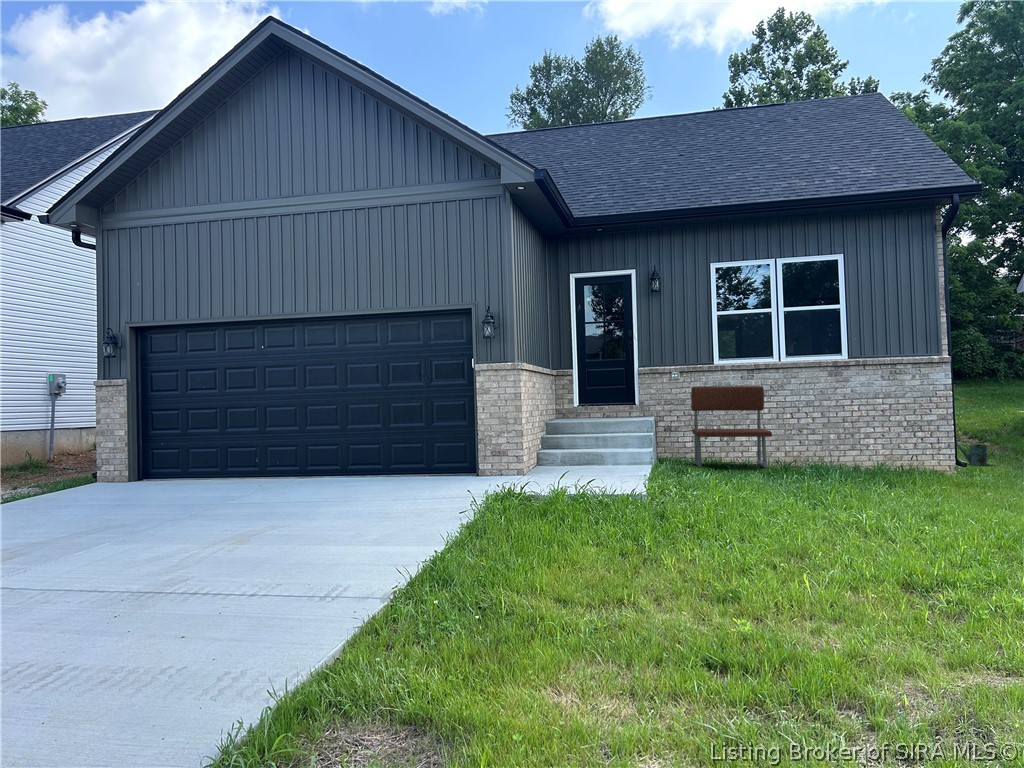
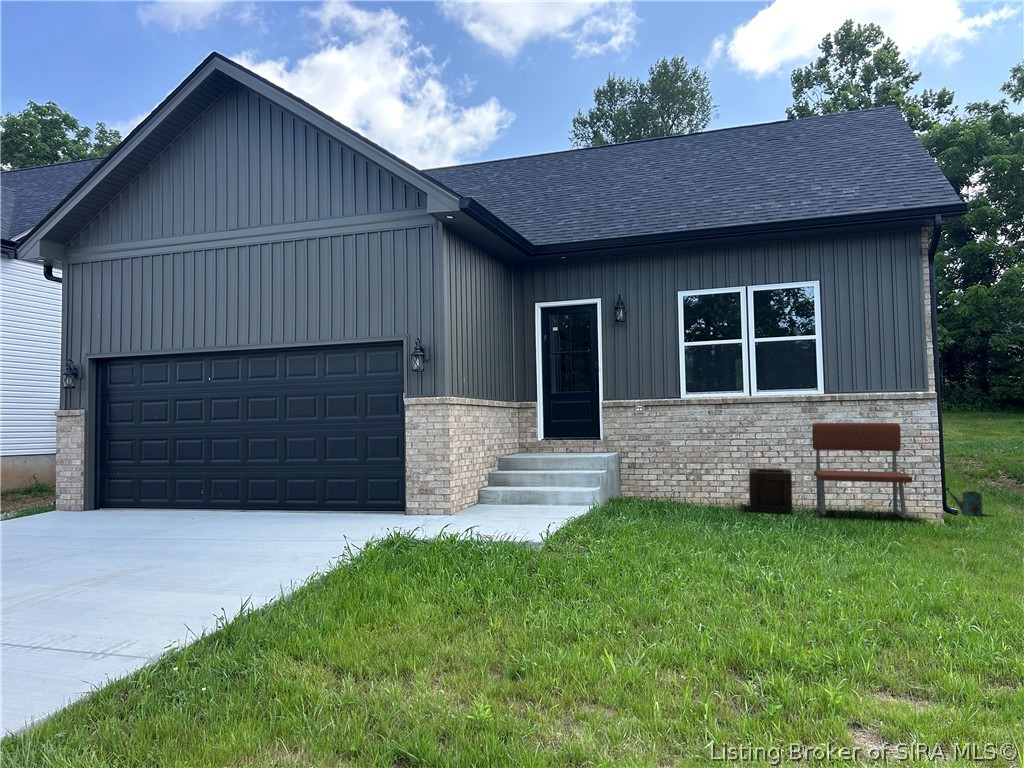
bench: present [691,386,772,468] -> present [812,423,912,518]
wooden crate: none [782,429,829,469] -> present [749,468,792,514]

